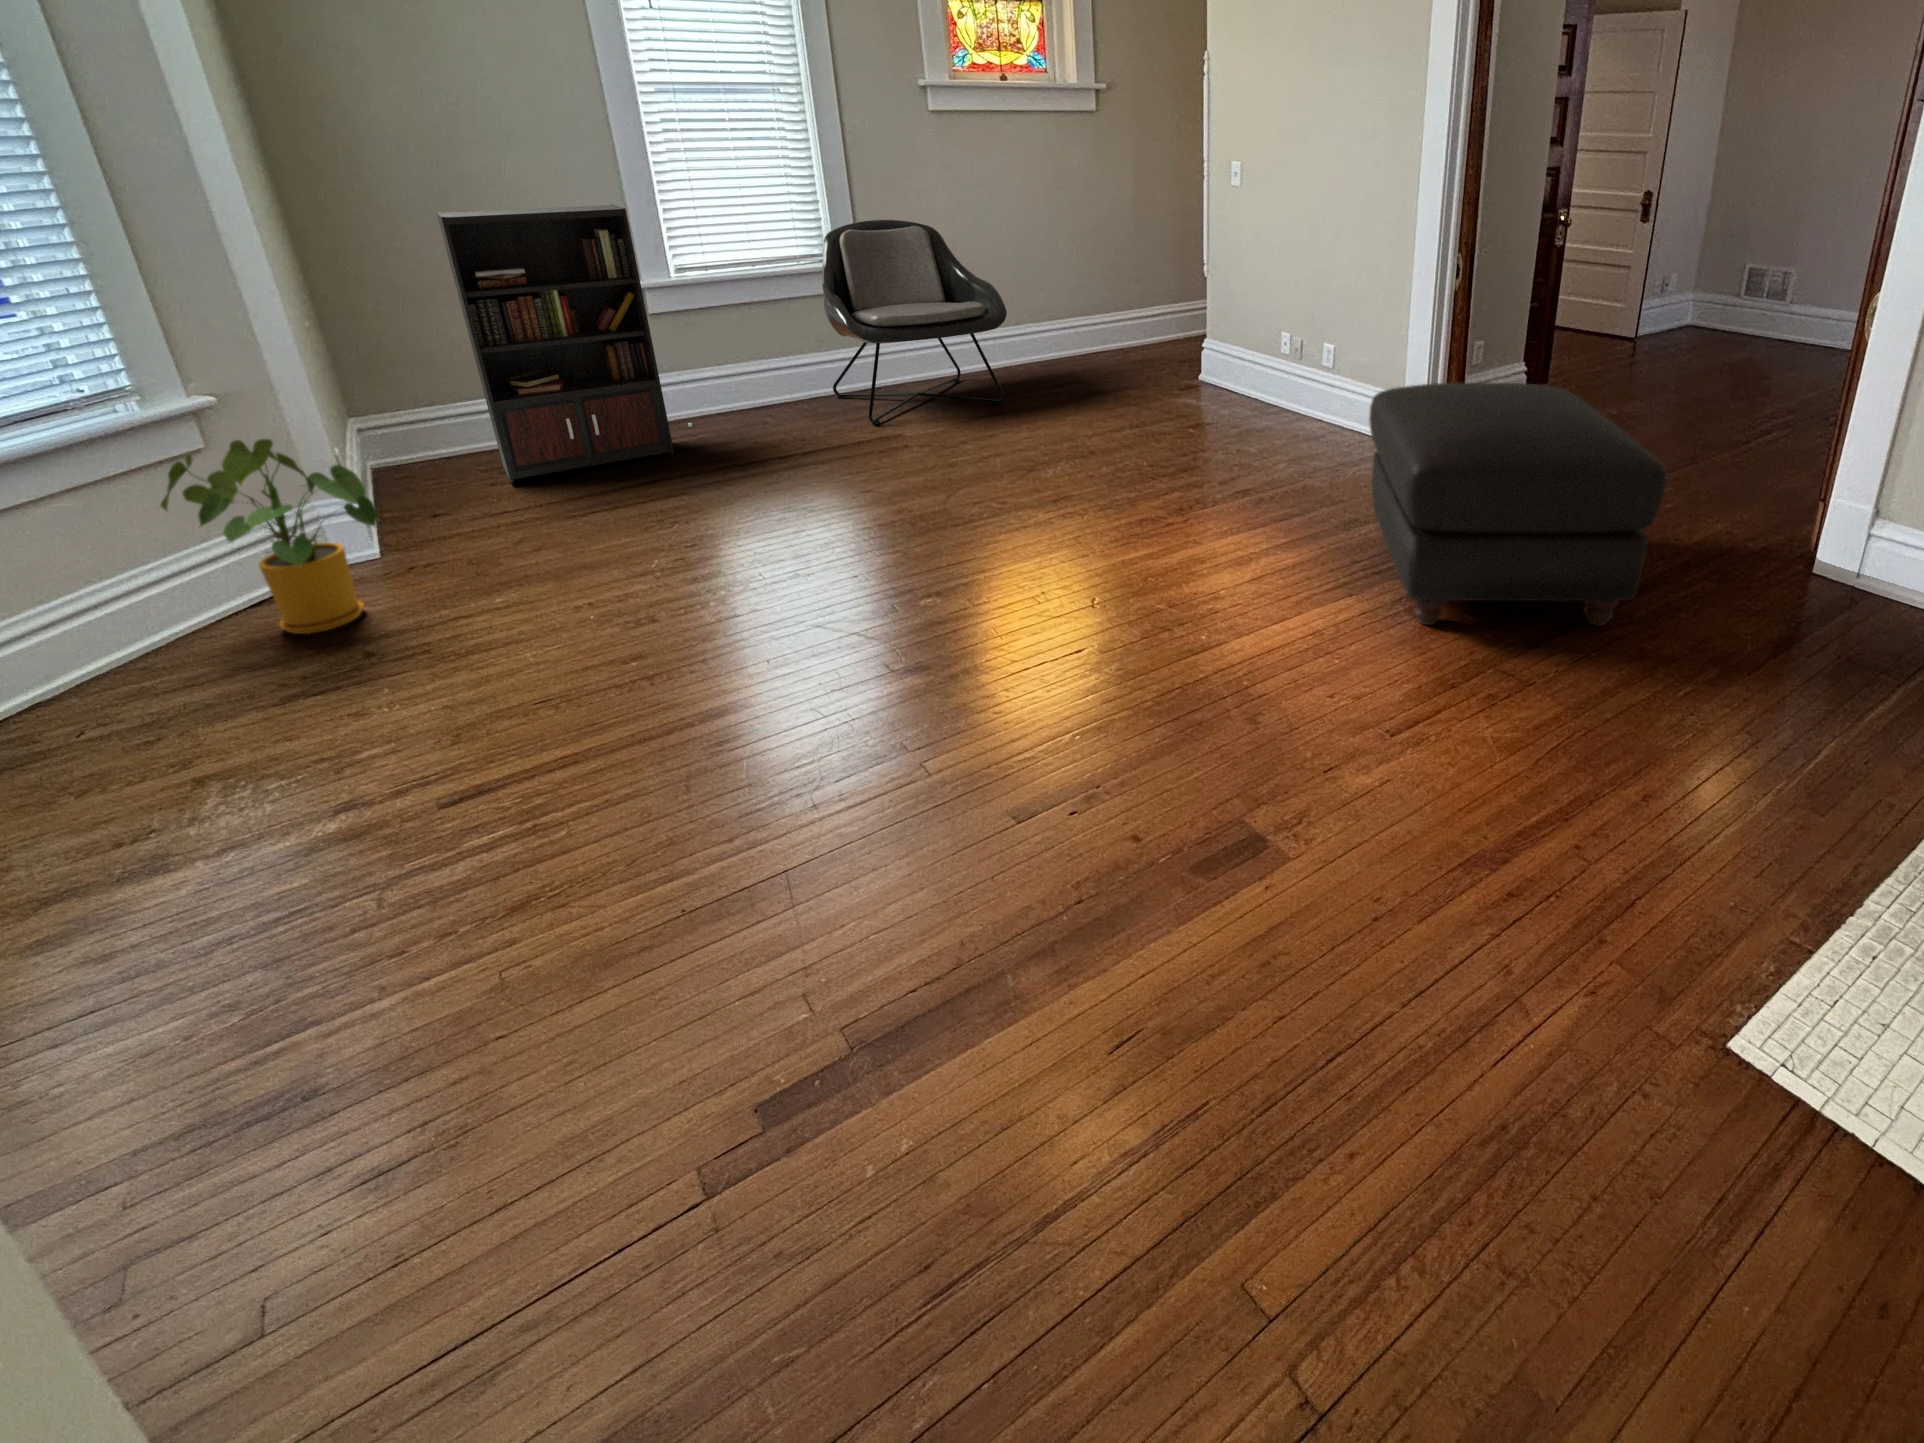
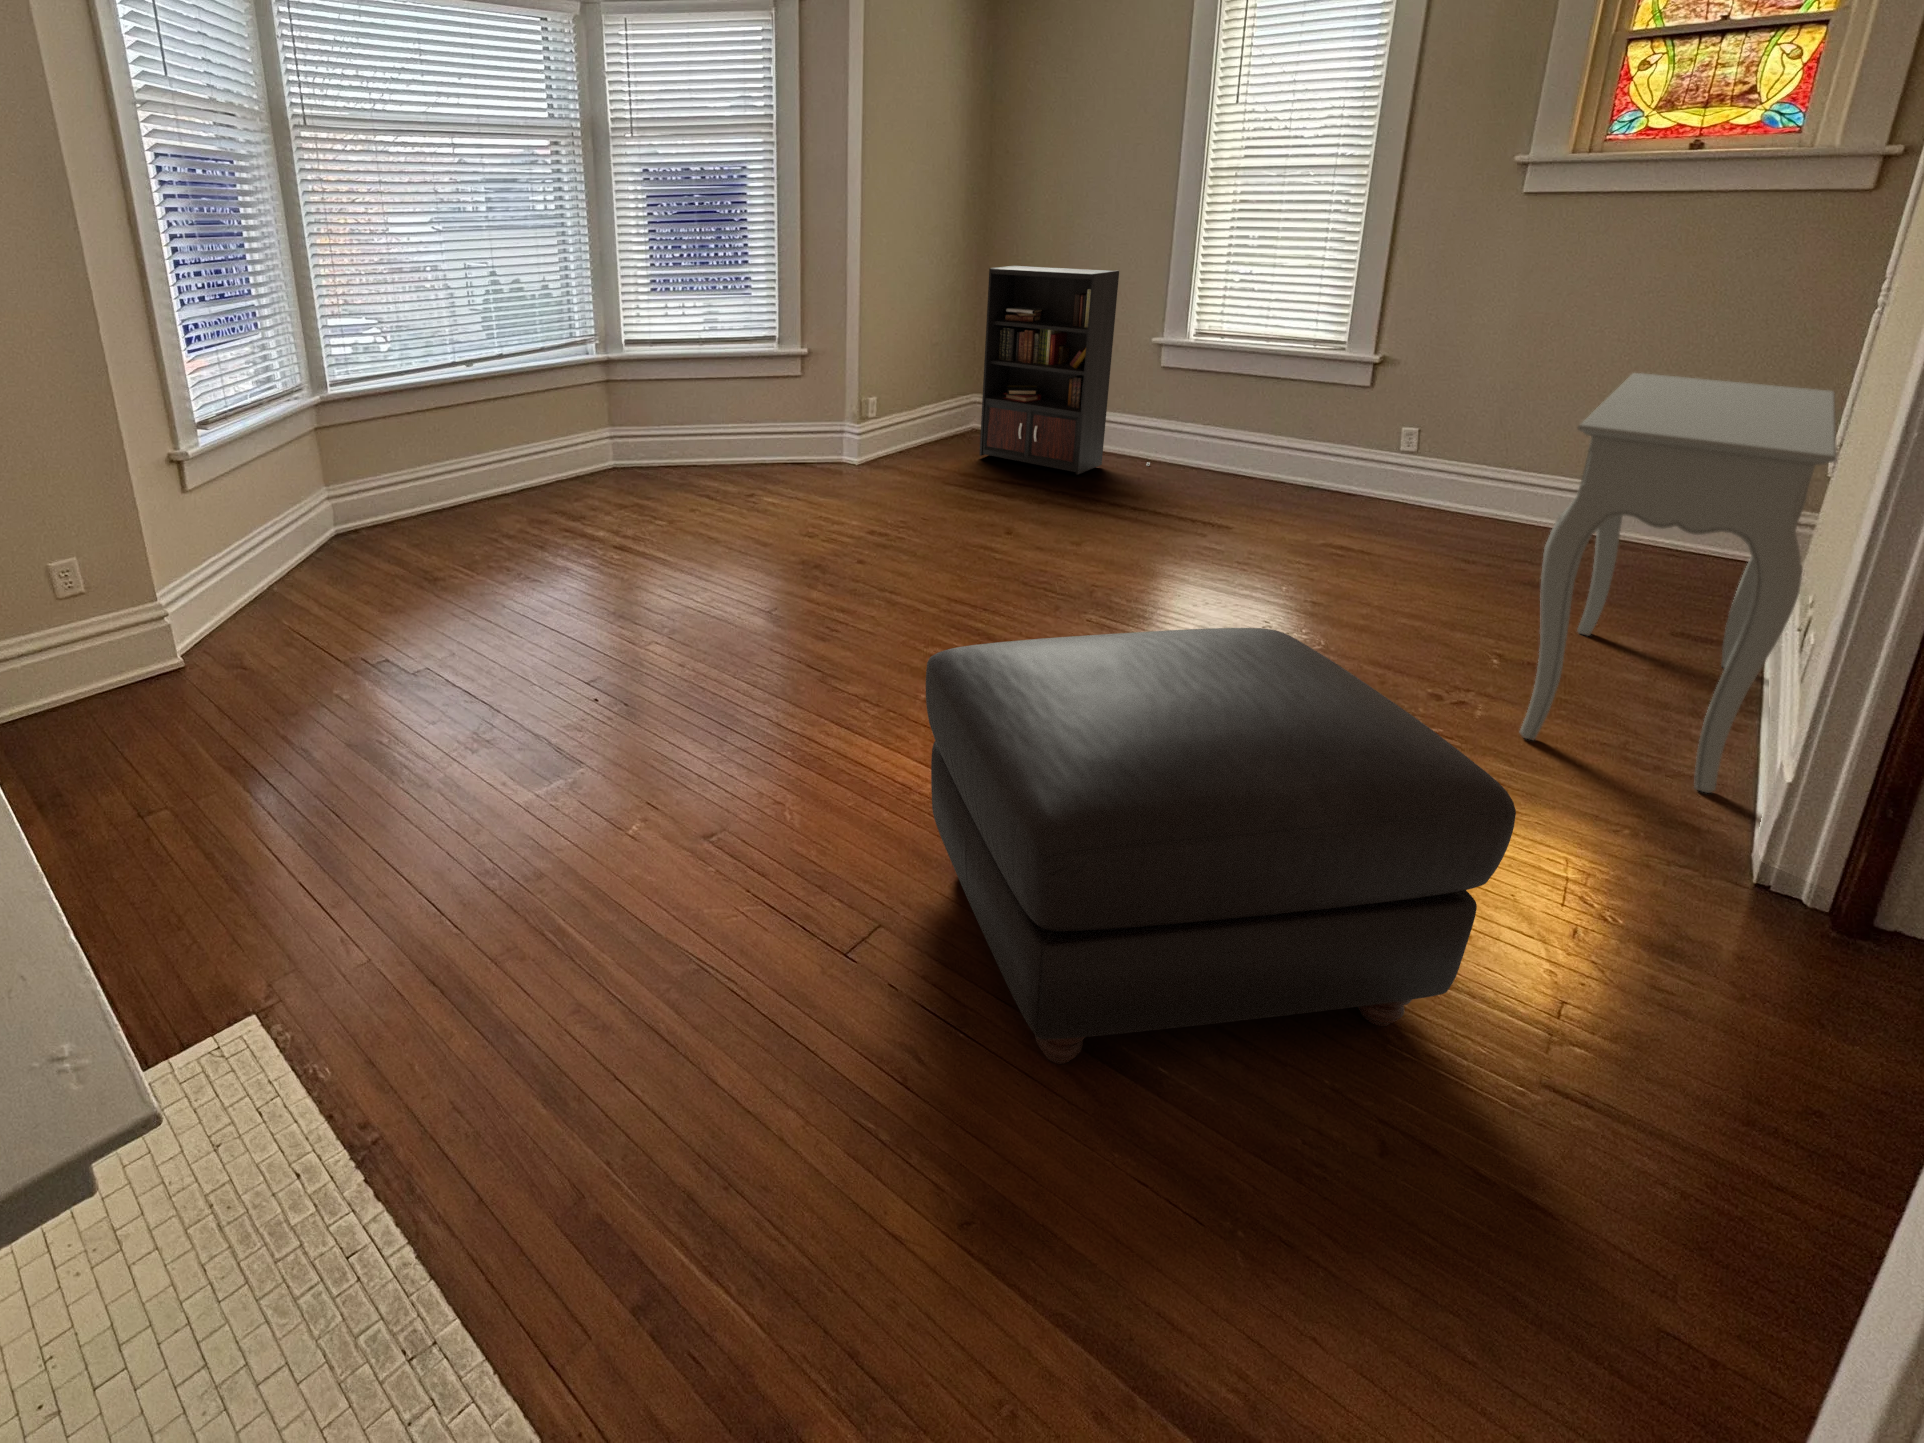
lounge chair: present [822,220,1007,425] -> none [1236,313,1473,549]
console table: none [1148,223,1365,447] -> present [1520,373,1837,793]
house plant: present [160,439,378,634] -> none [738,374,814,482]

